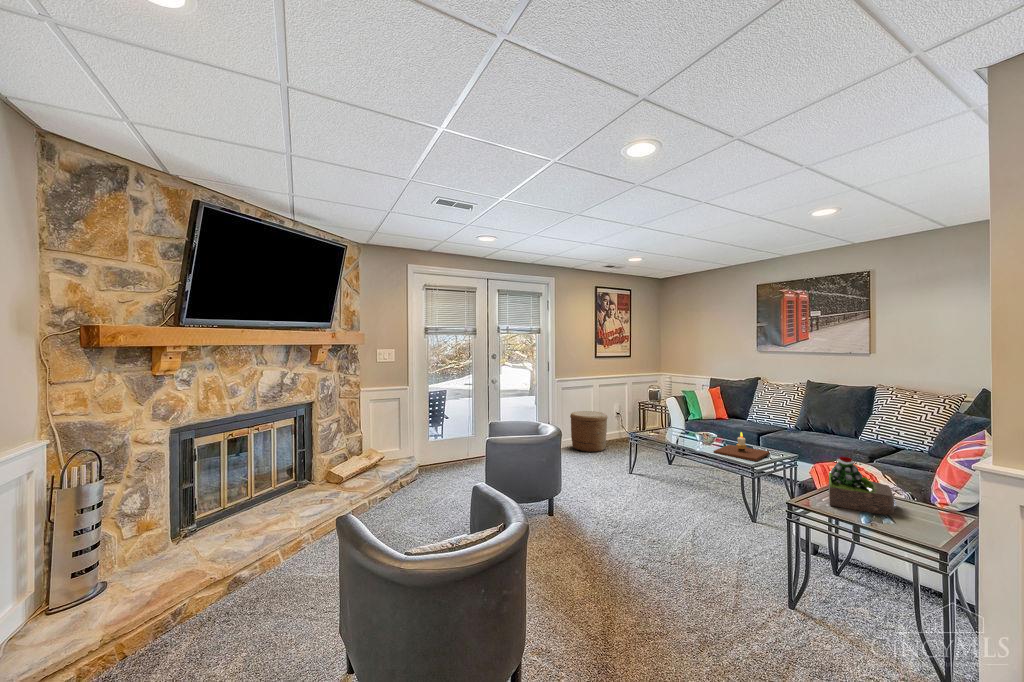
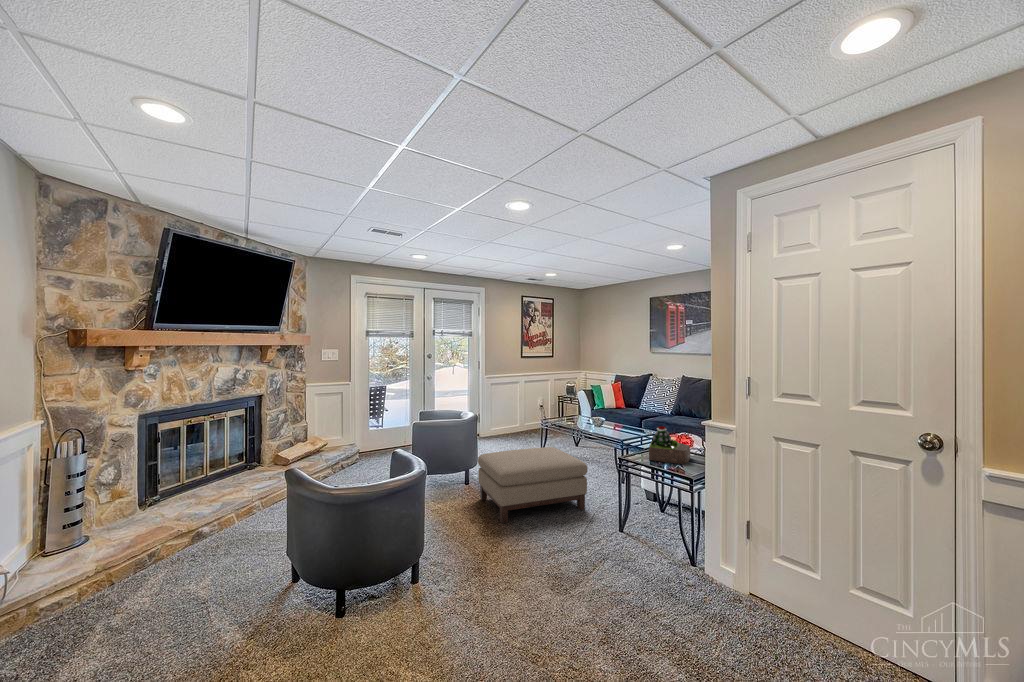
woven basket: present [570,411,608,452] -> none [497,404,529,439]
candle: present [714,432,770,461] -> none [599,416,642,438]
ottoman: none [570,473,722,580] -> present [478,447,587,523]

